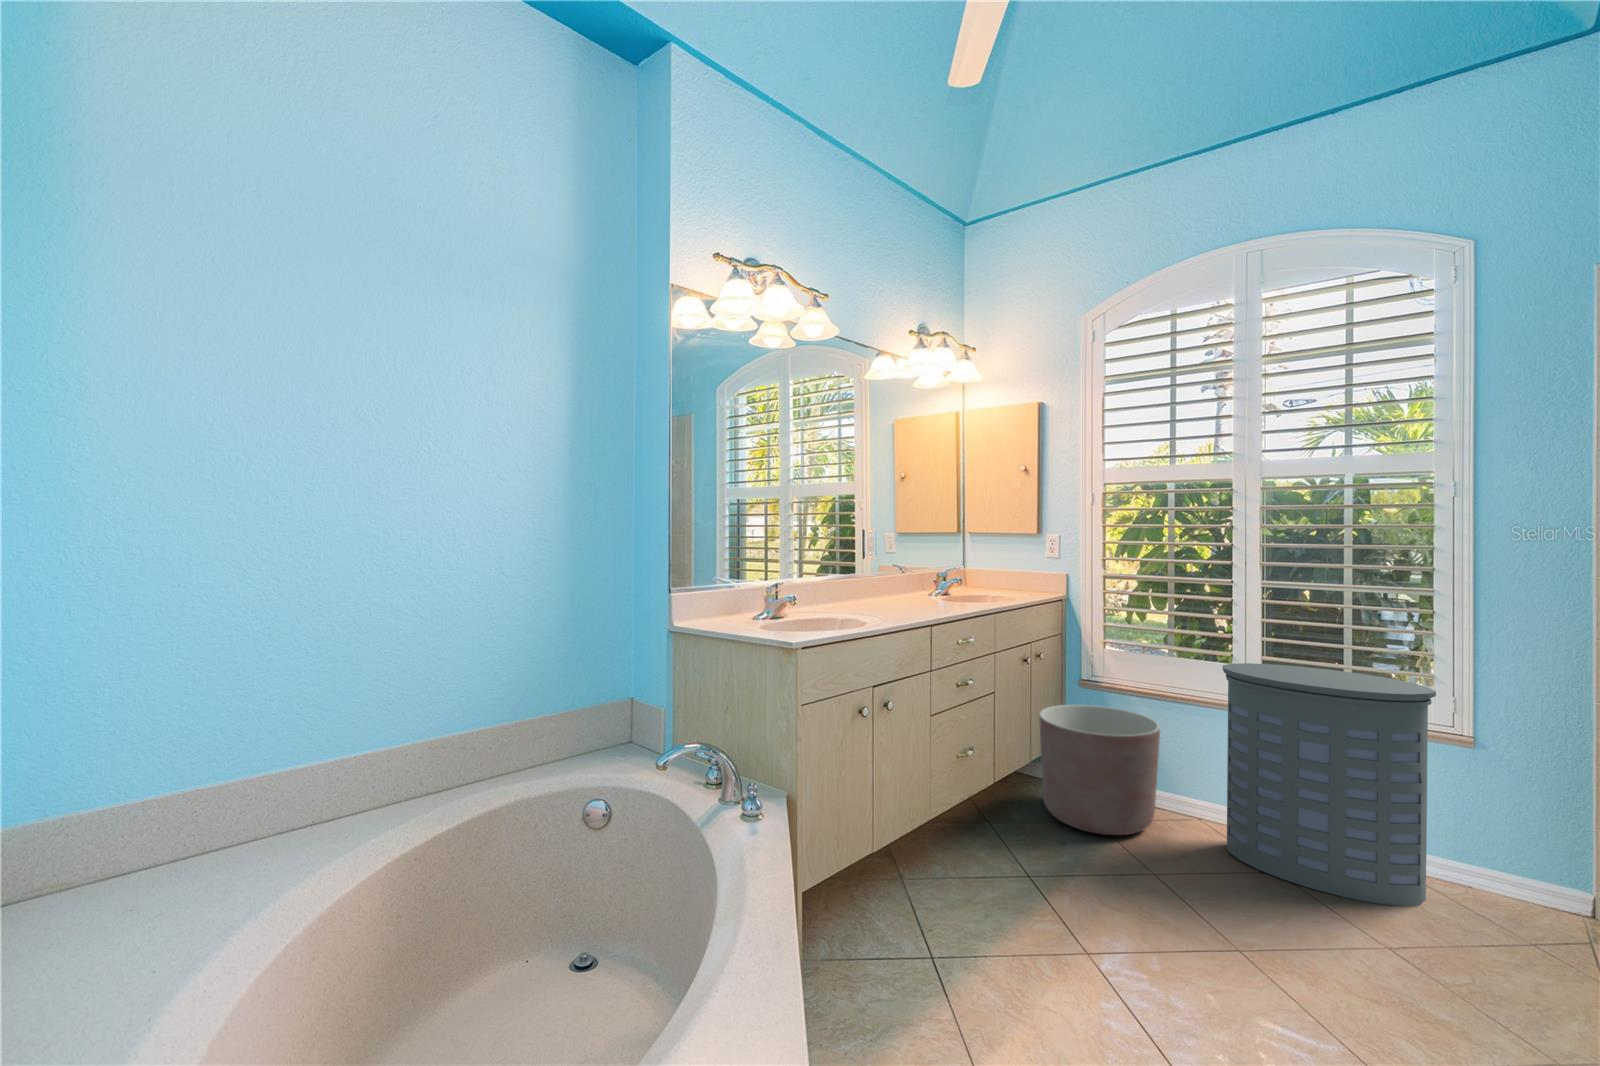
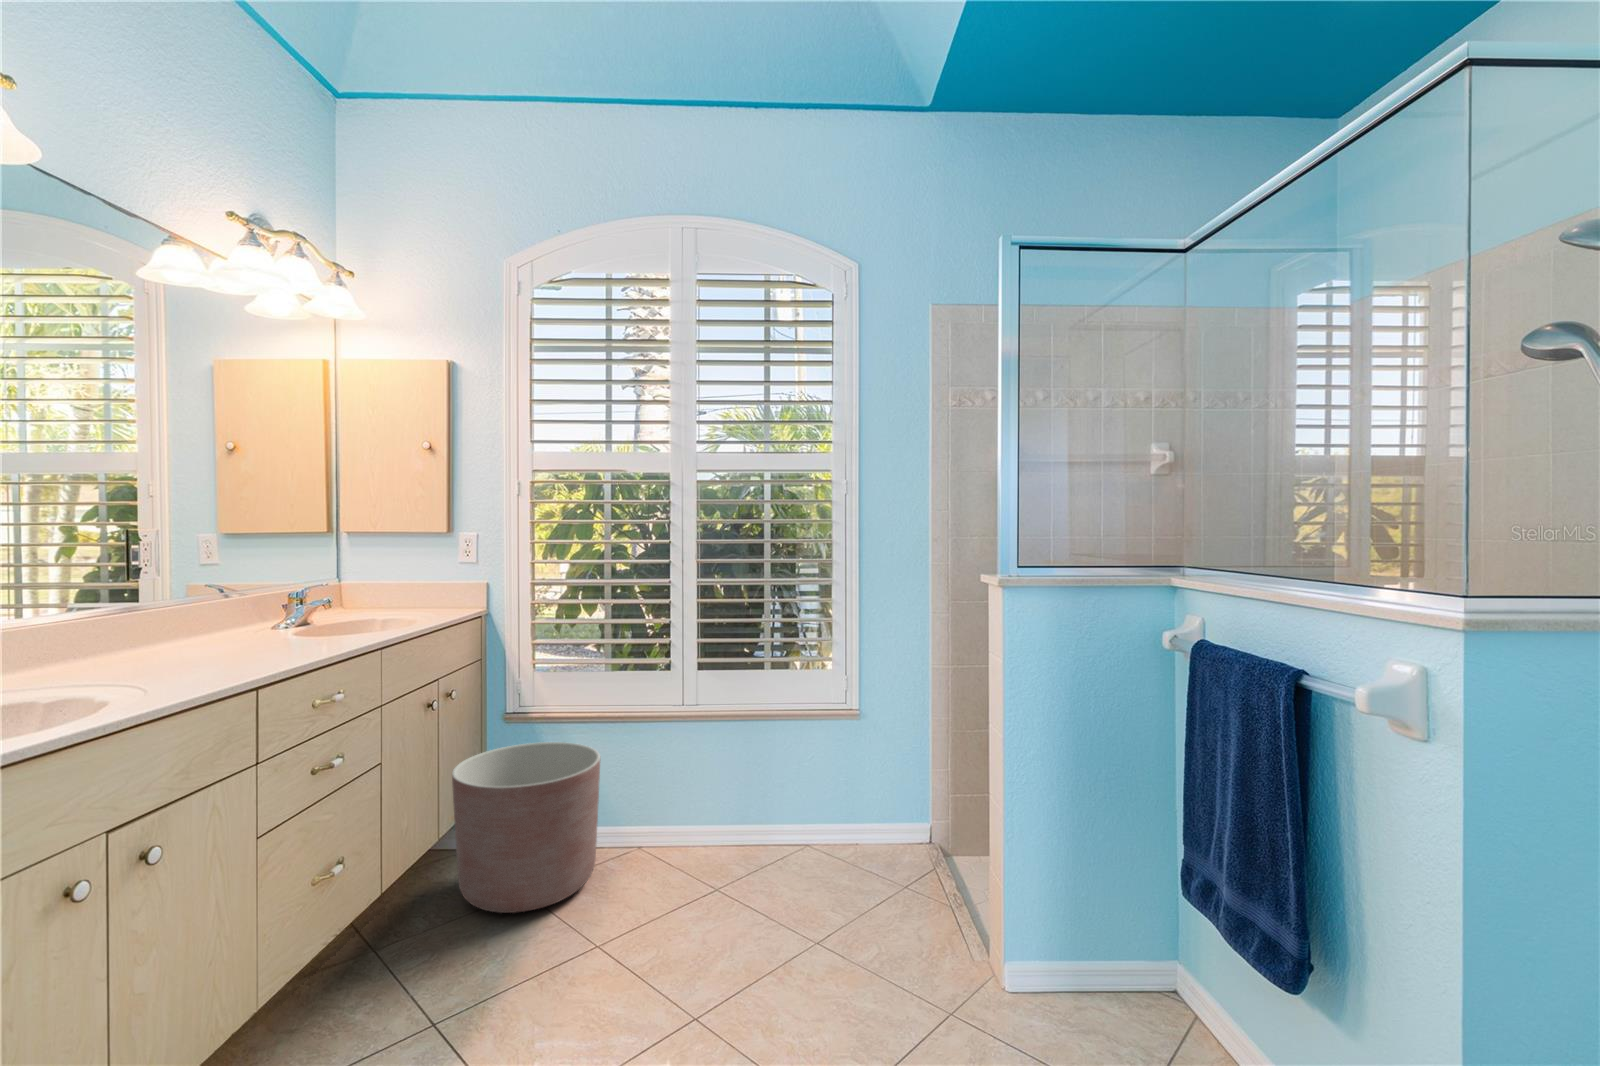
laundry hamper: present [1223,663,1436,906] -> none [663,664,834,894]

